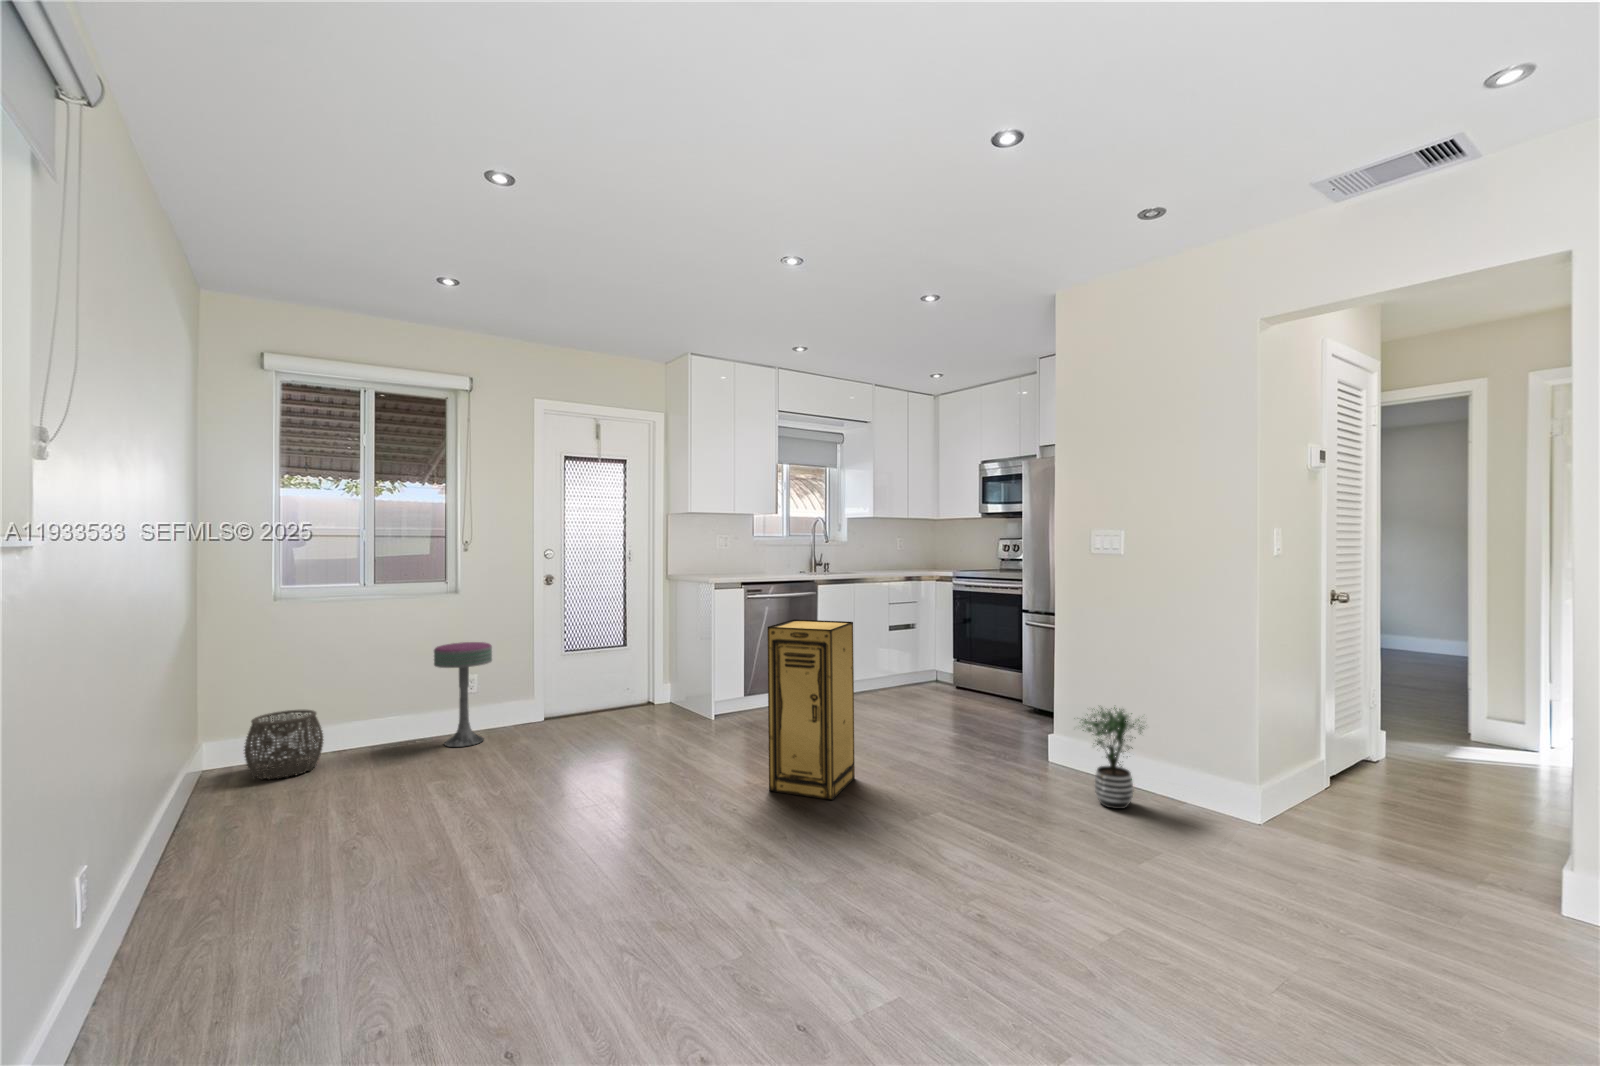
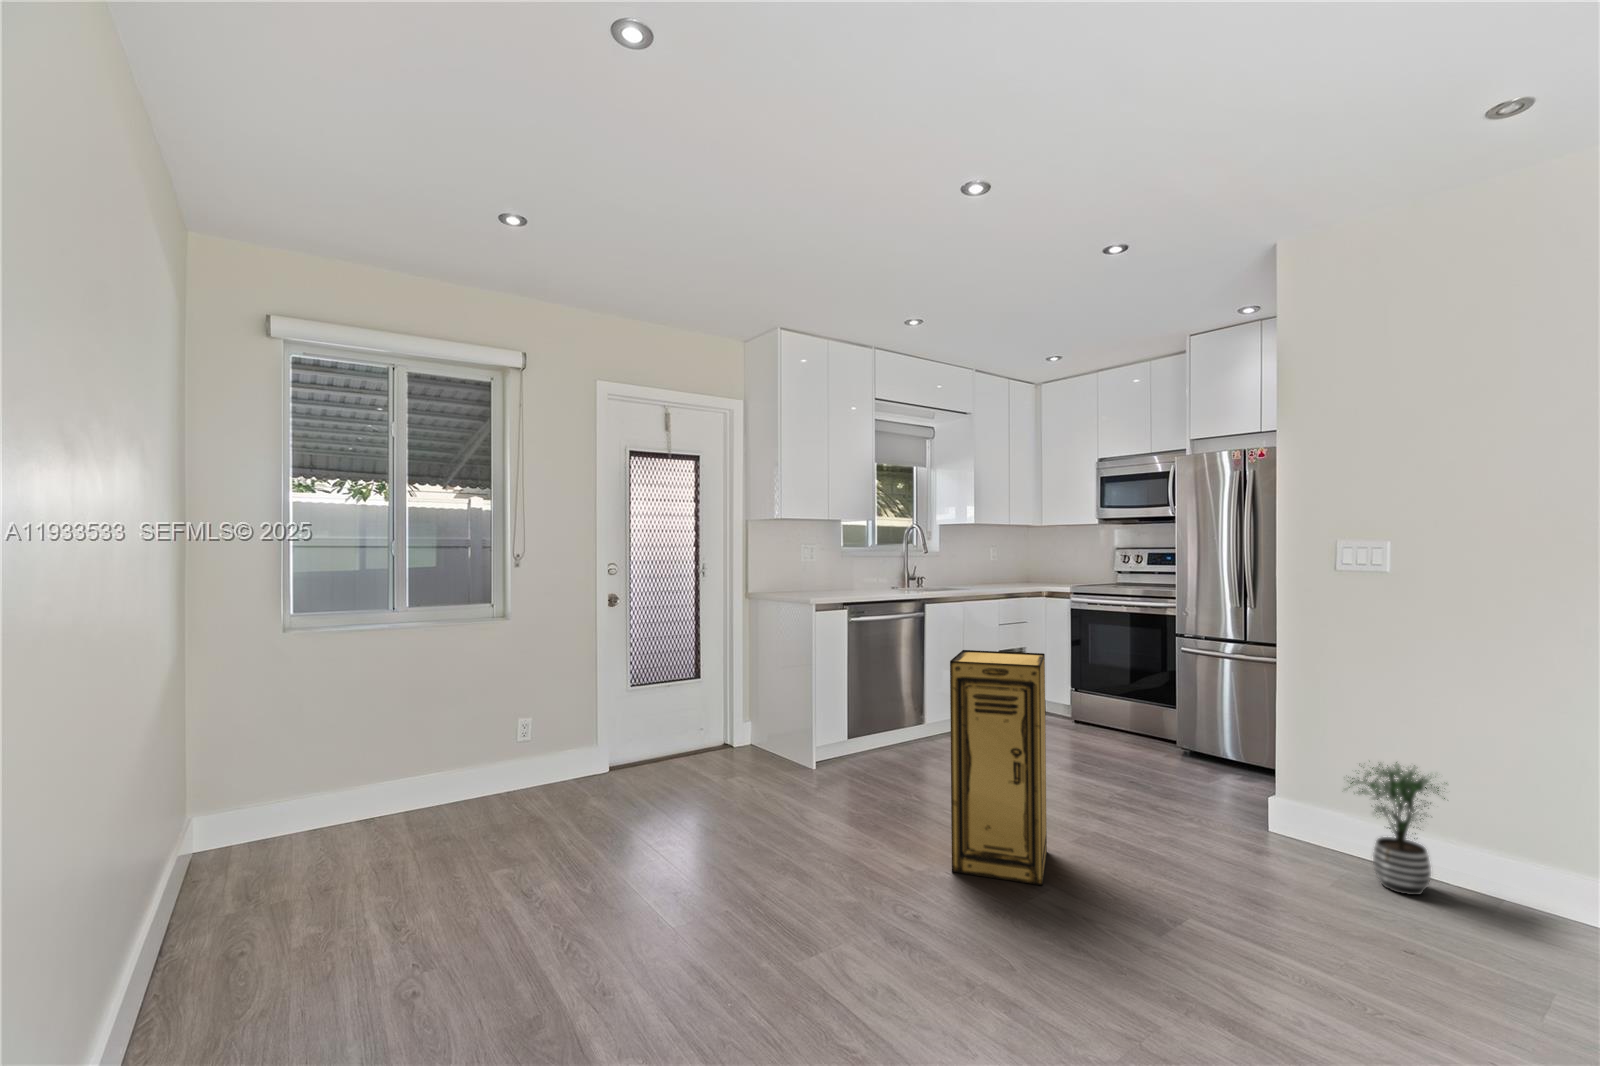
bar stool: present [434,642,492,747] -> none [487,676,558,809]
woven basket: present [244,710,324,779] -> none [253,766,355,861]

